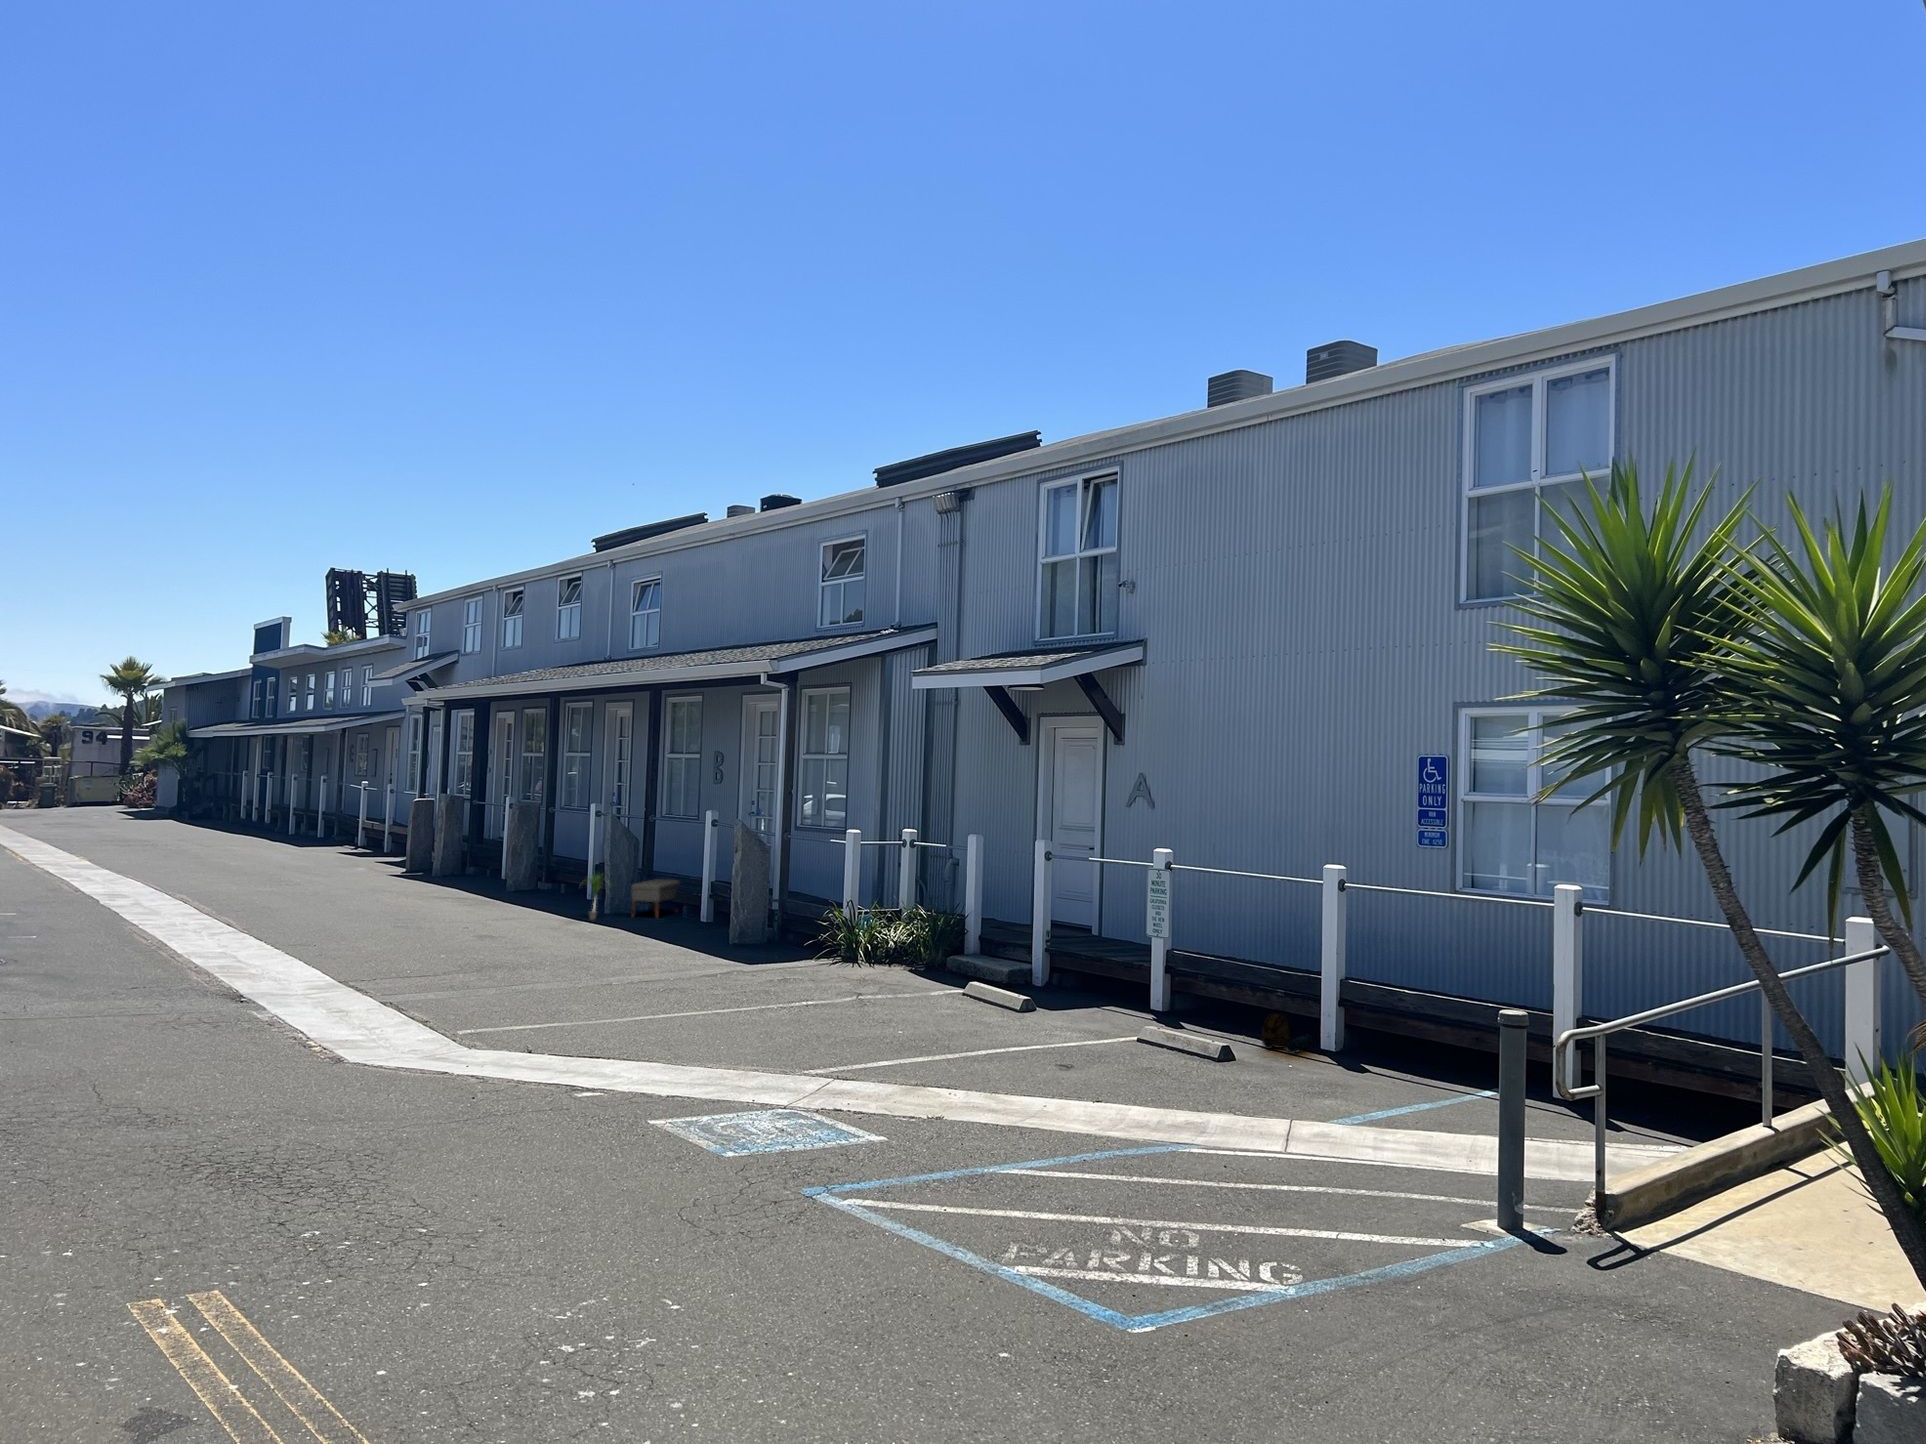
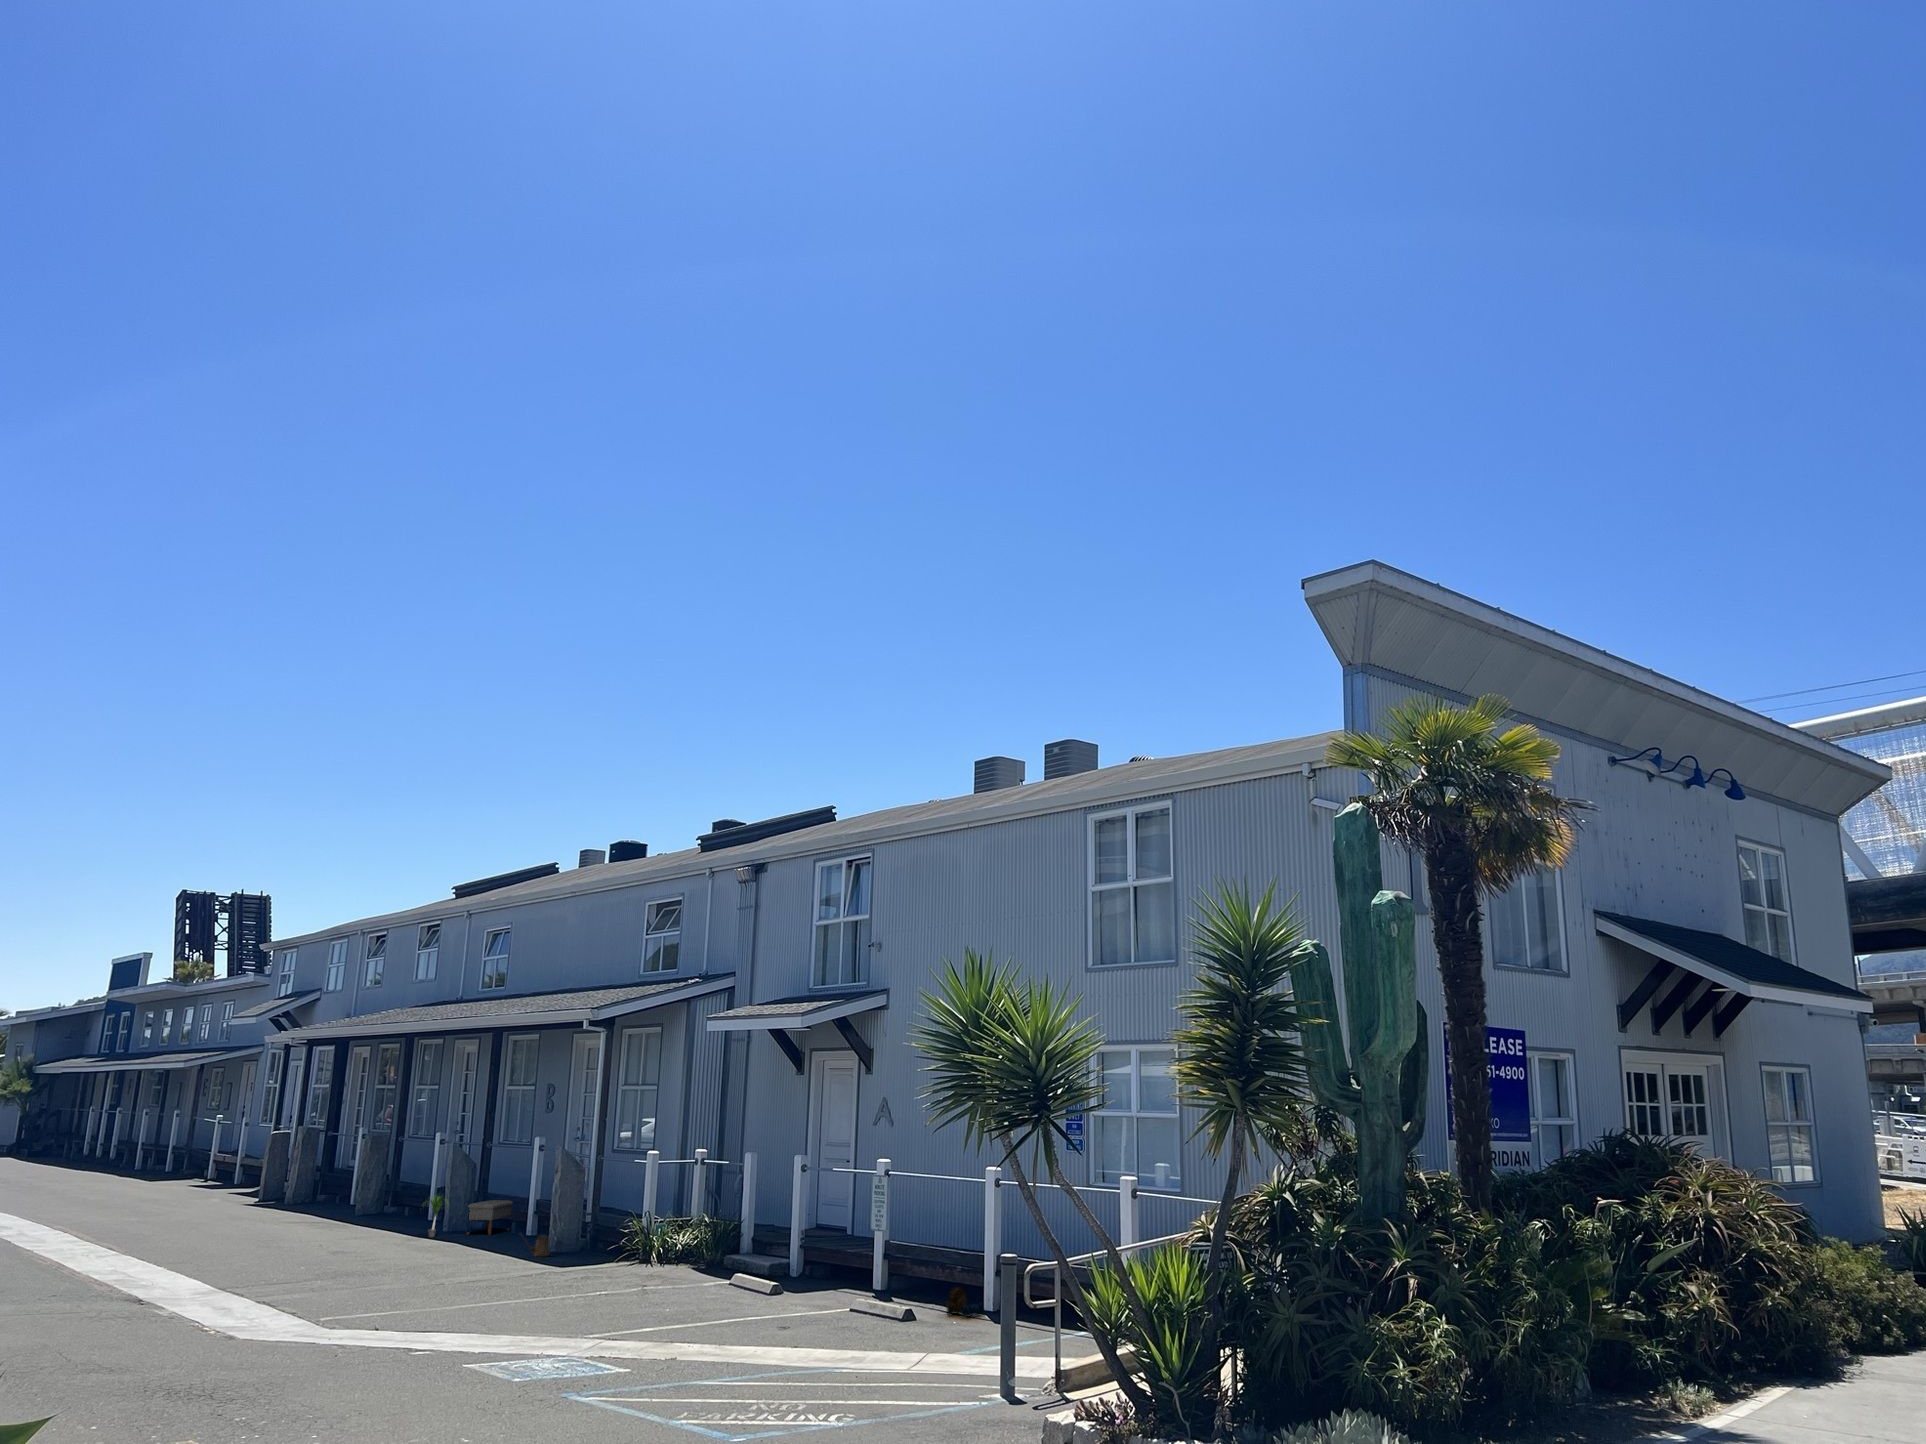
watering can: none [694,922,737,948] -> present [520,1235,550,1257]

